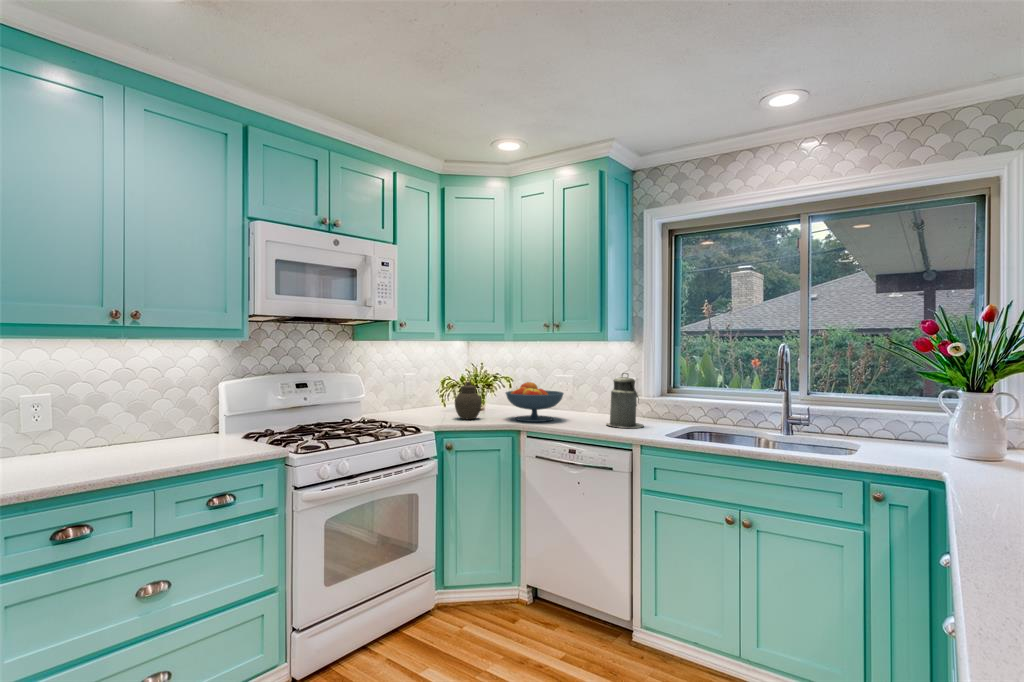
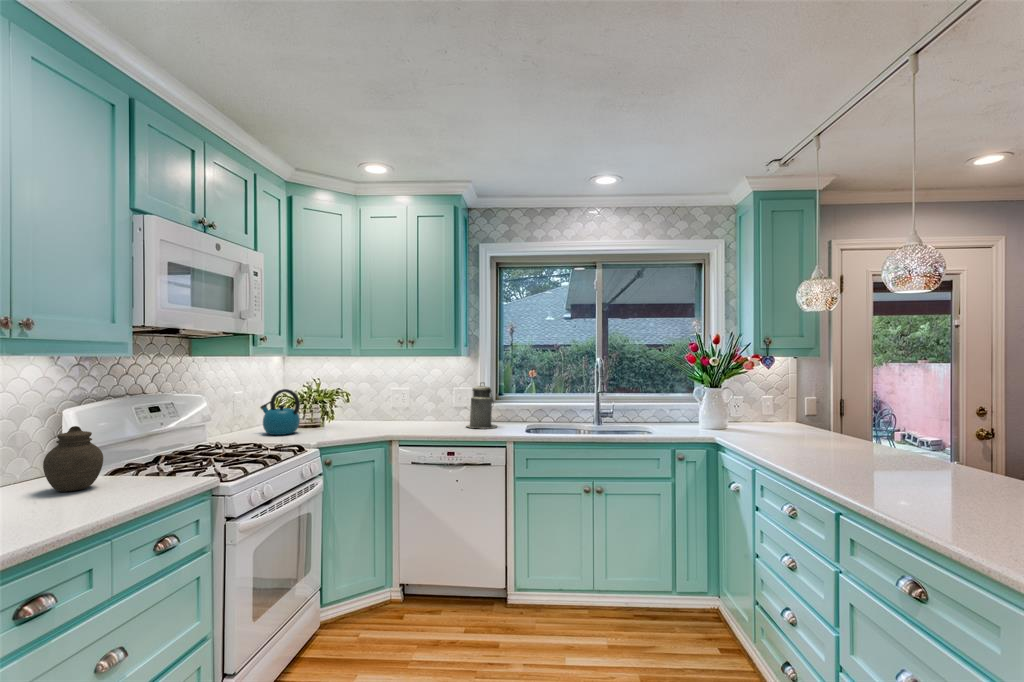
kettle: none [409,373,442,416] -> present [260,389,300,435]
jar: present [455,382,482,419] -> present [43,426,103,492]
fruit bowl: present [506,382,564,422] -> none [370,393,426,431]

